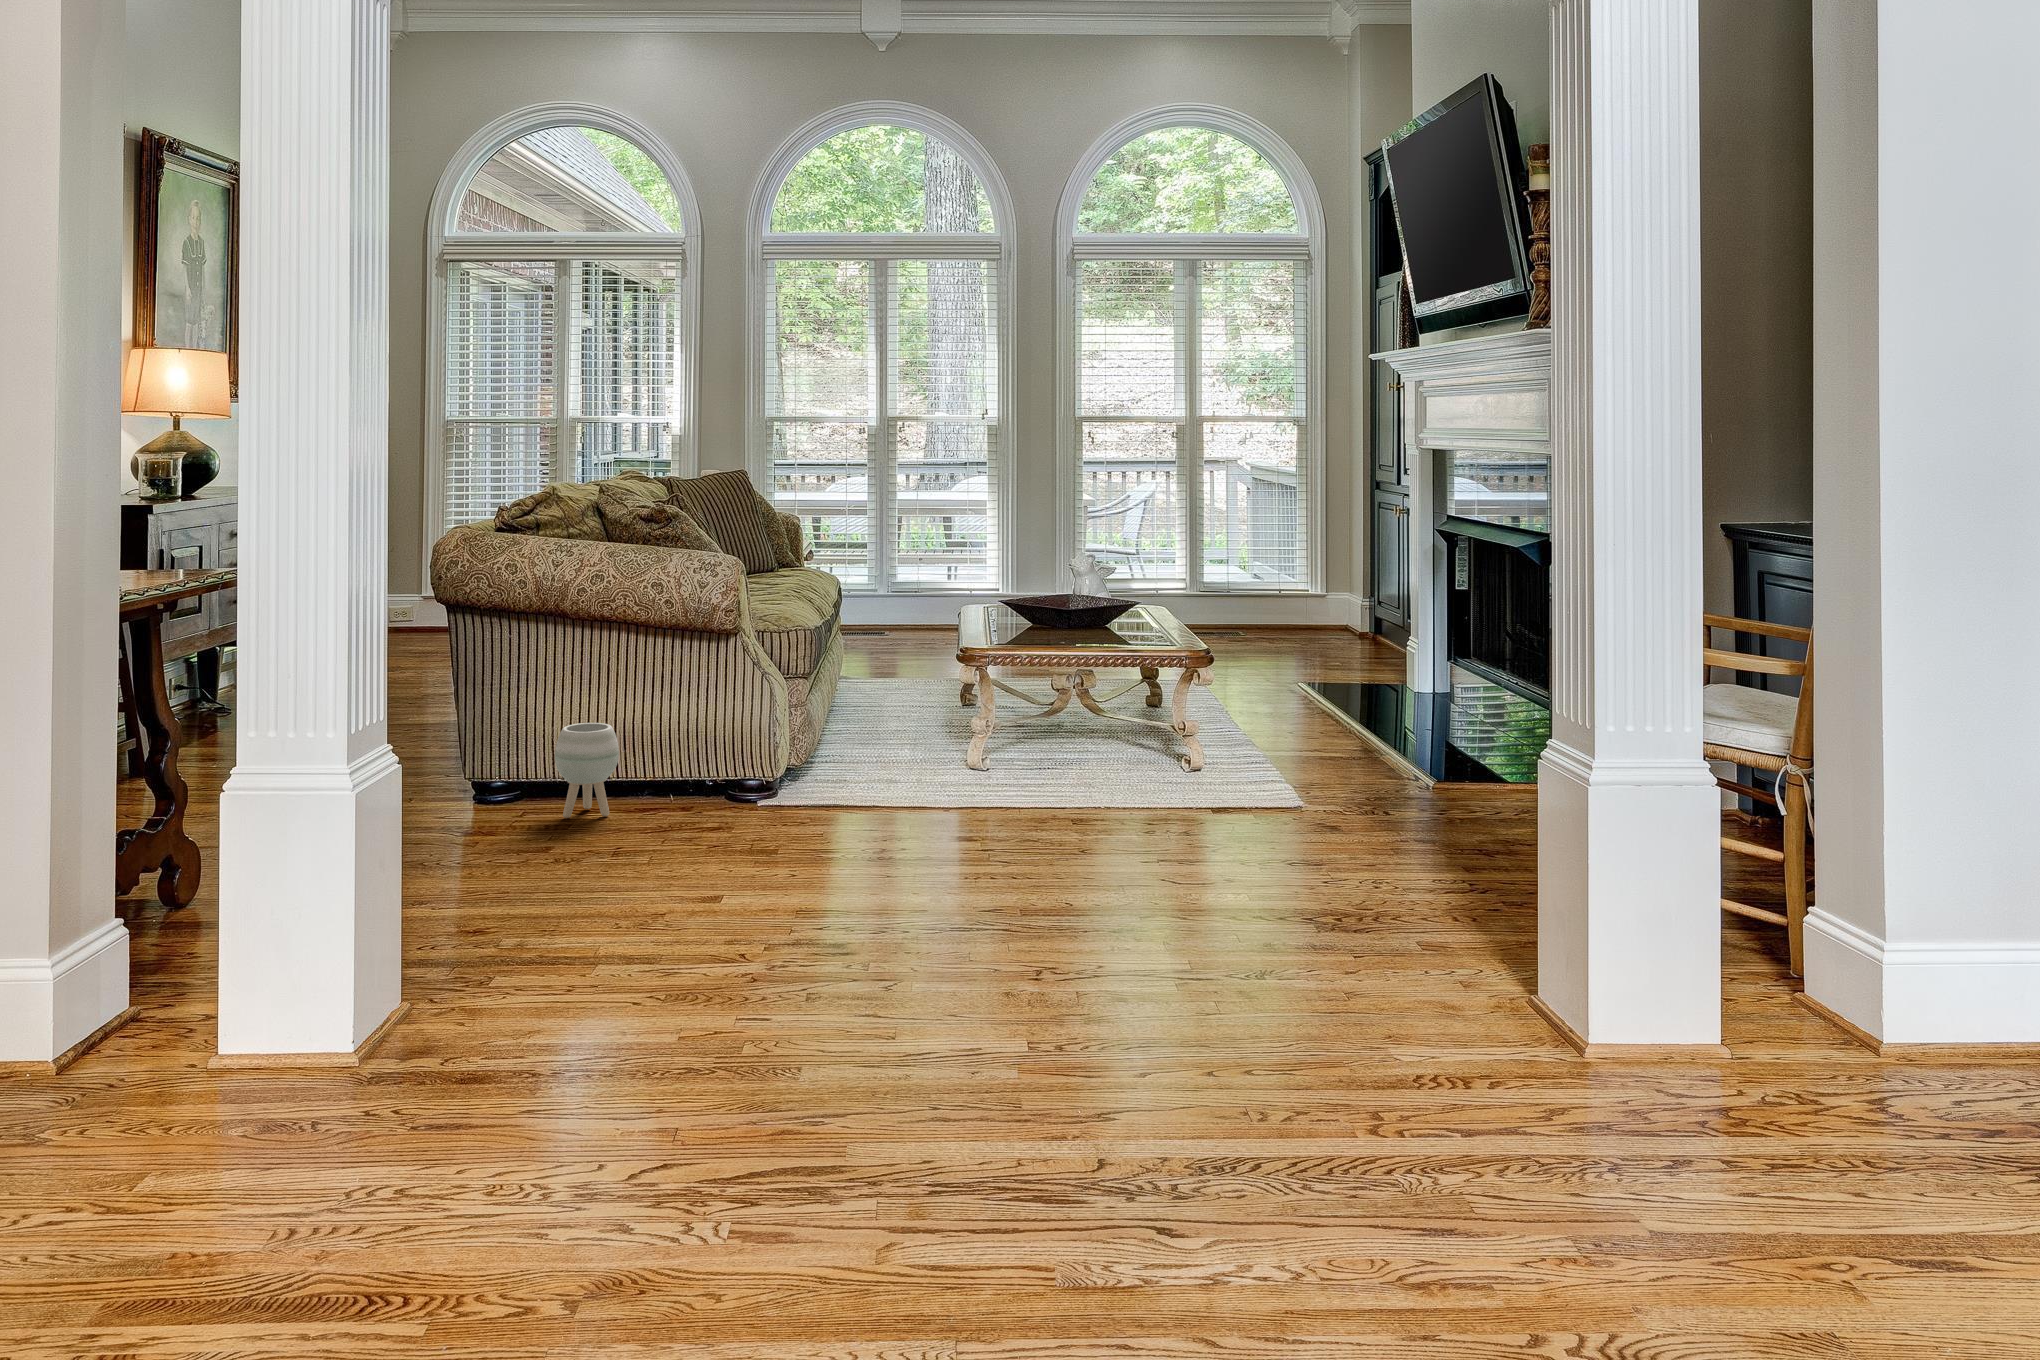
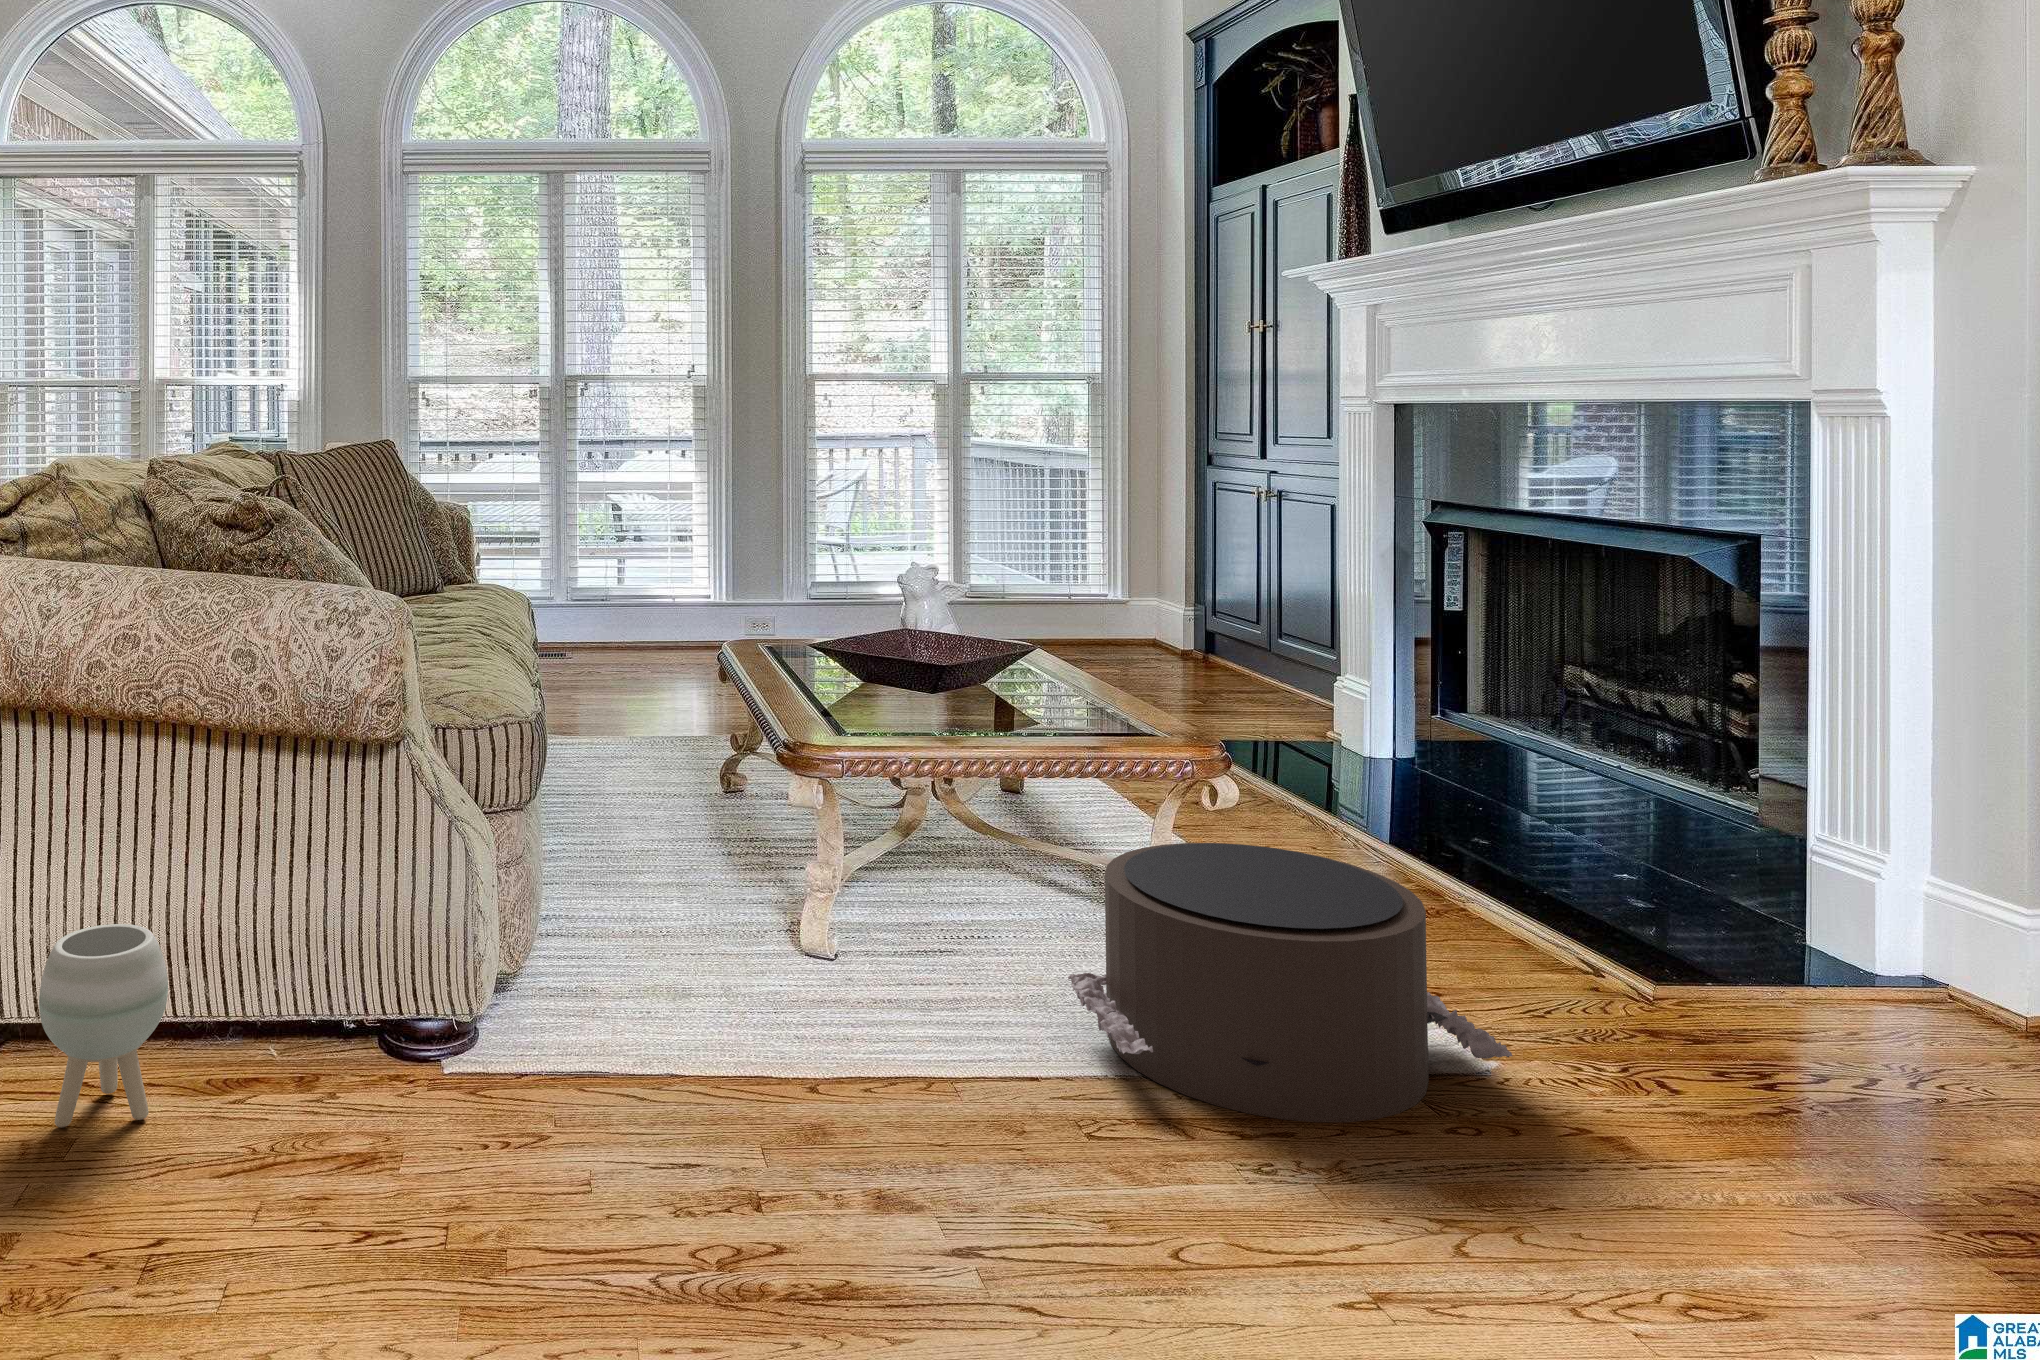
pouf: none [1096,699,1294,819] -> present [1068,843,1512,1122]

